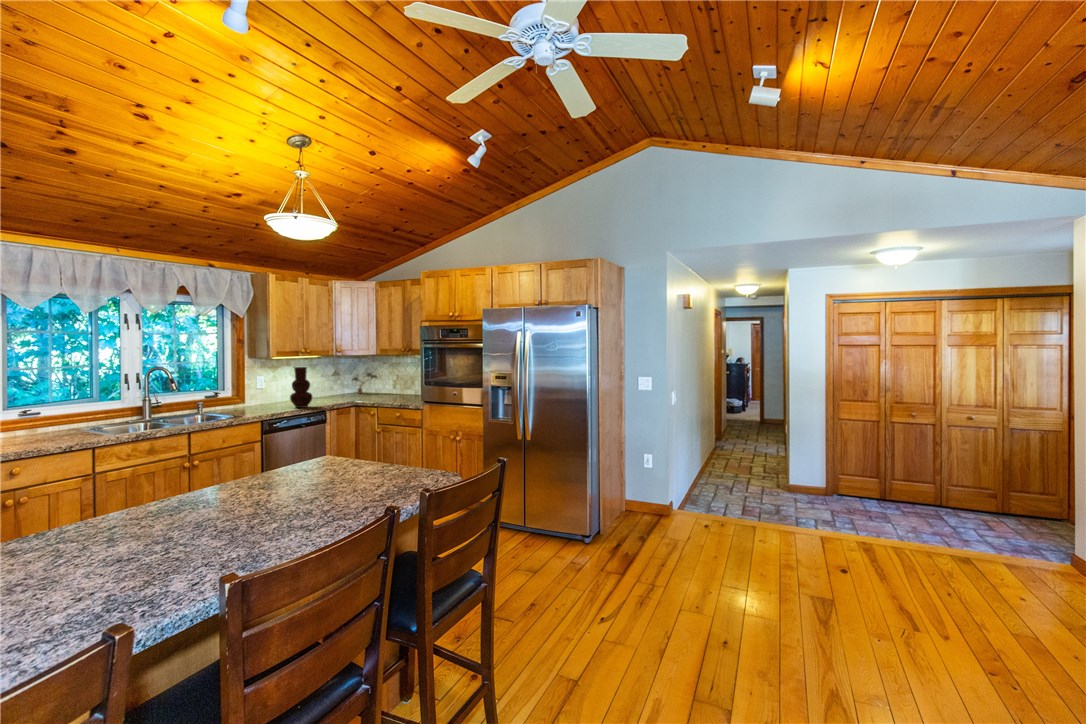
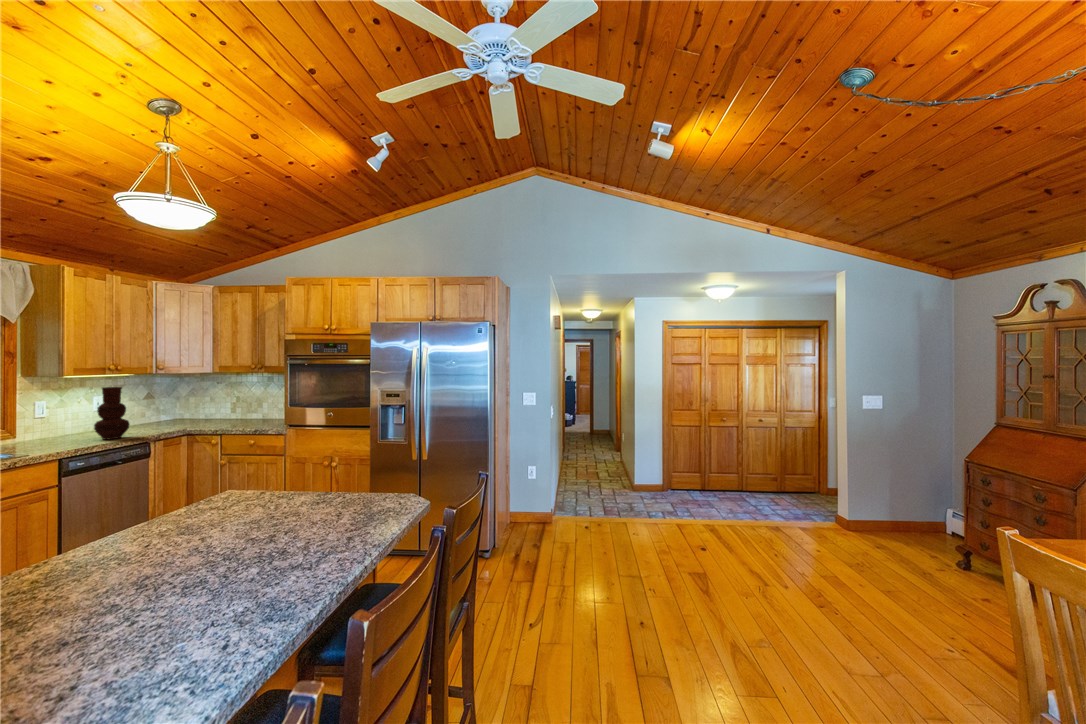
potted plant: present [352,373,377,394] -> none [170,390,219,419]

